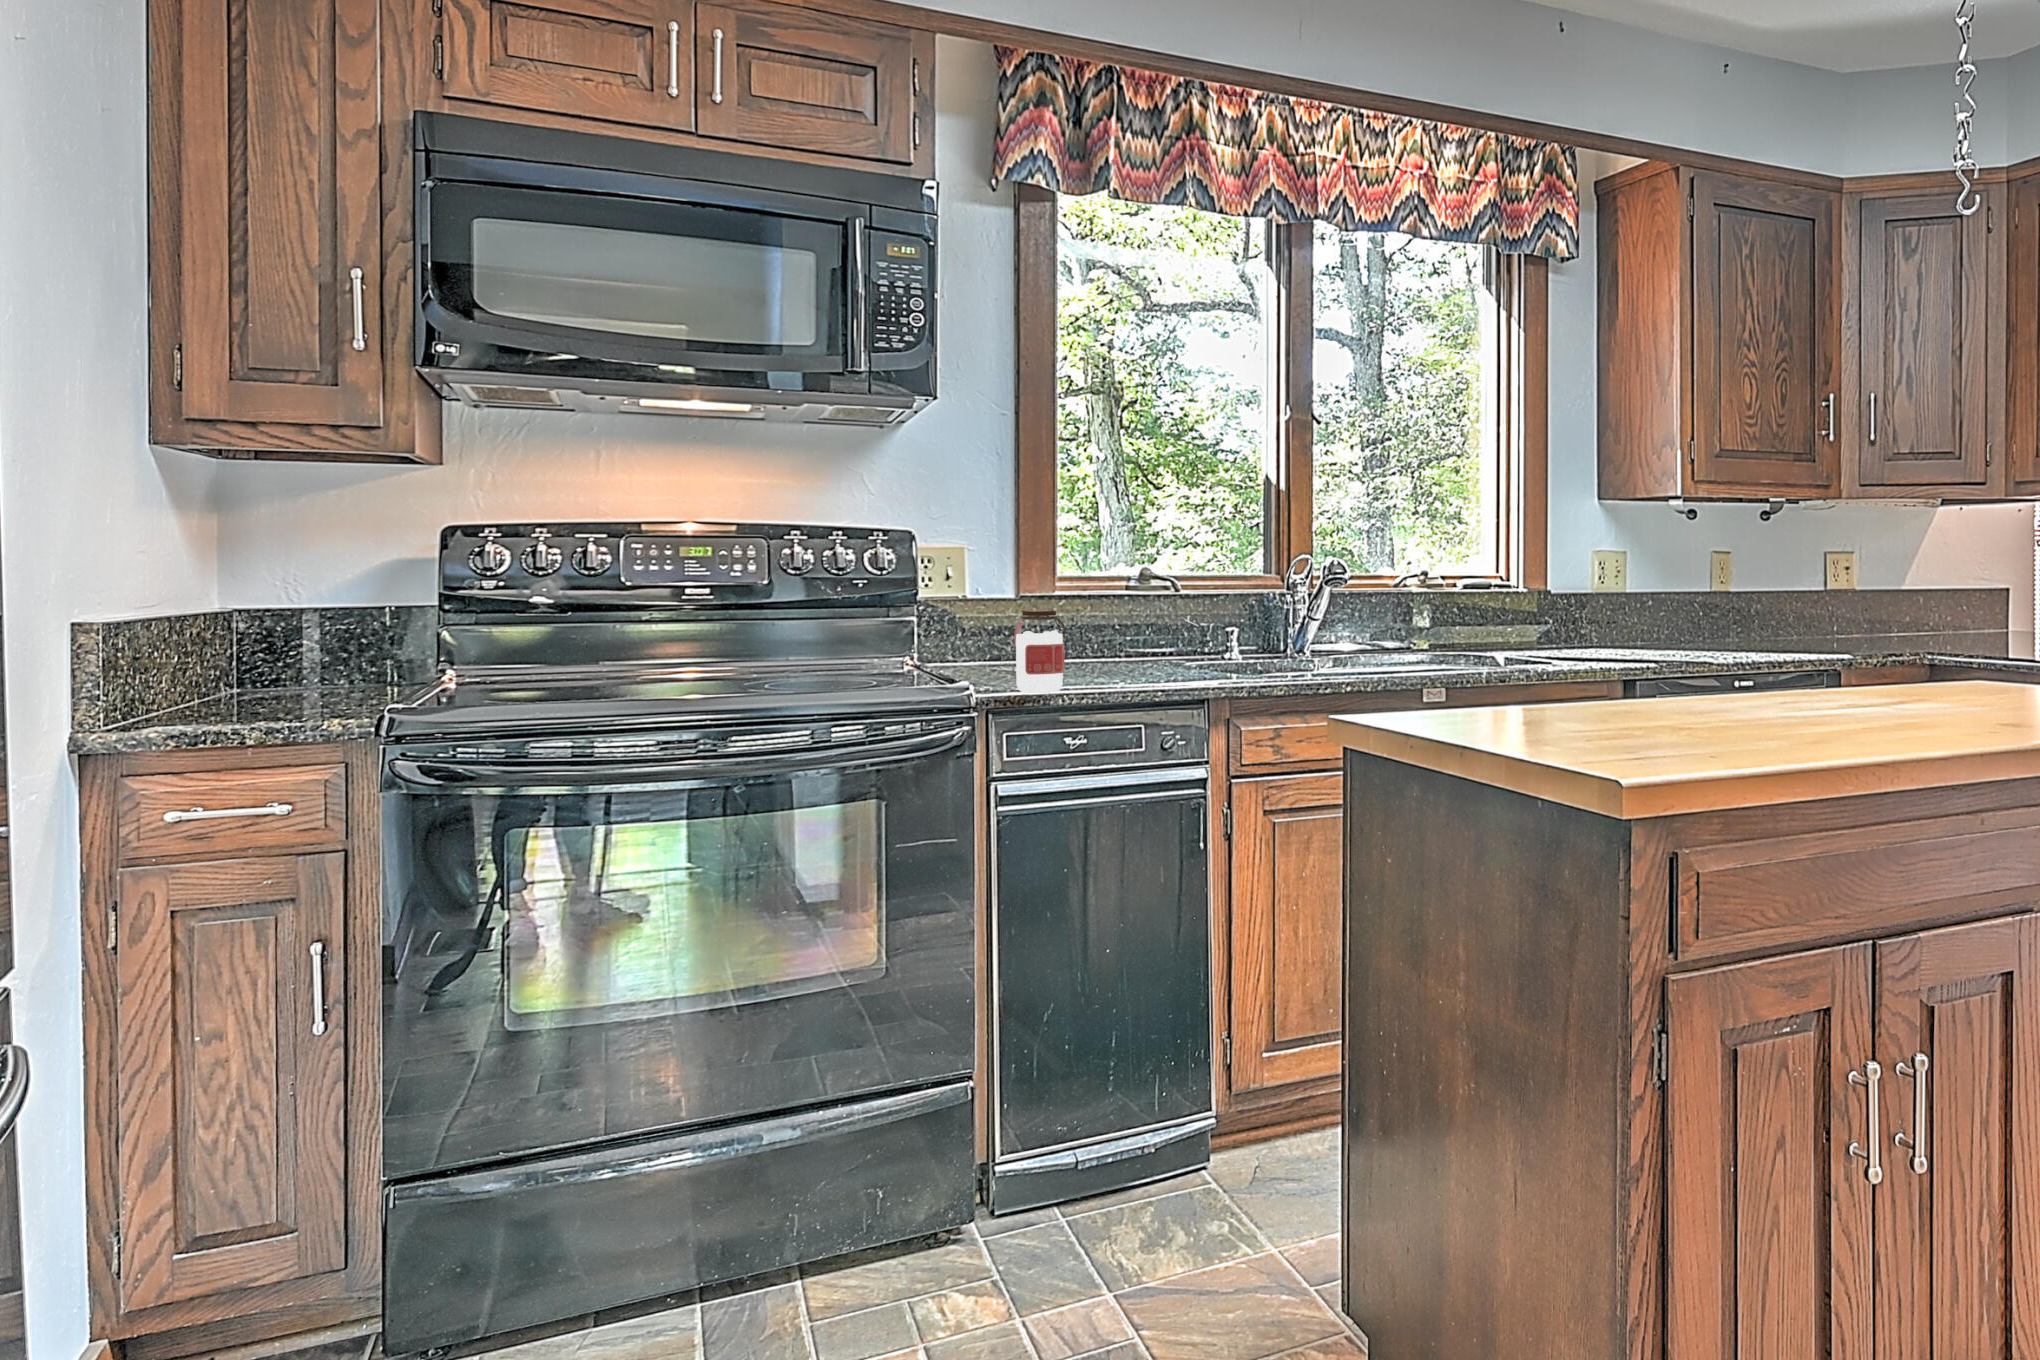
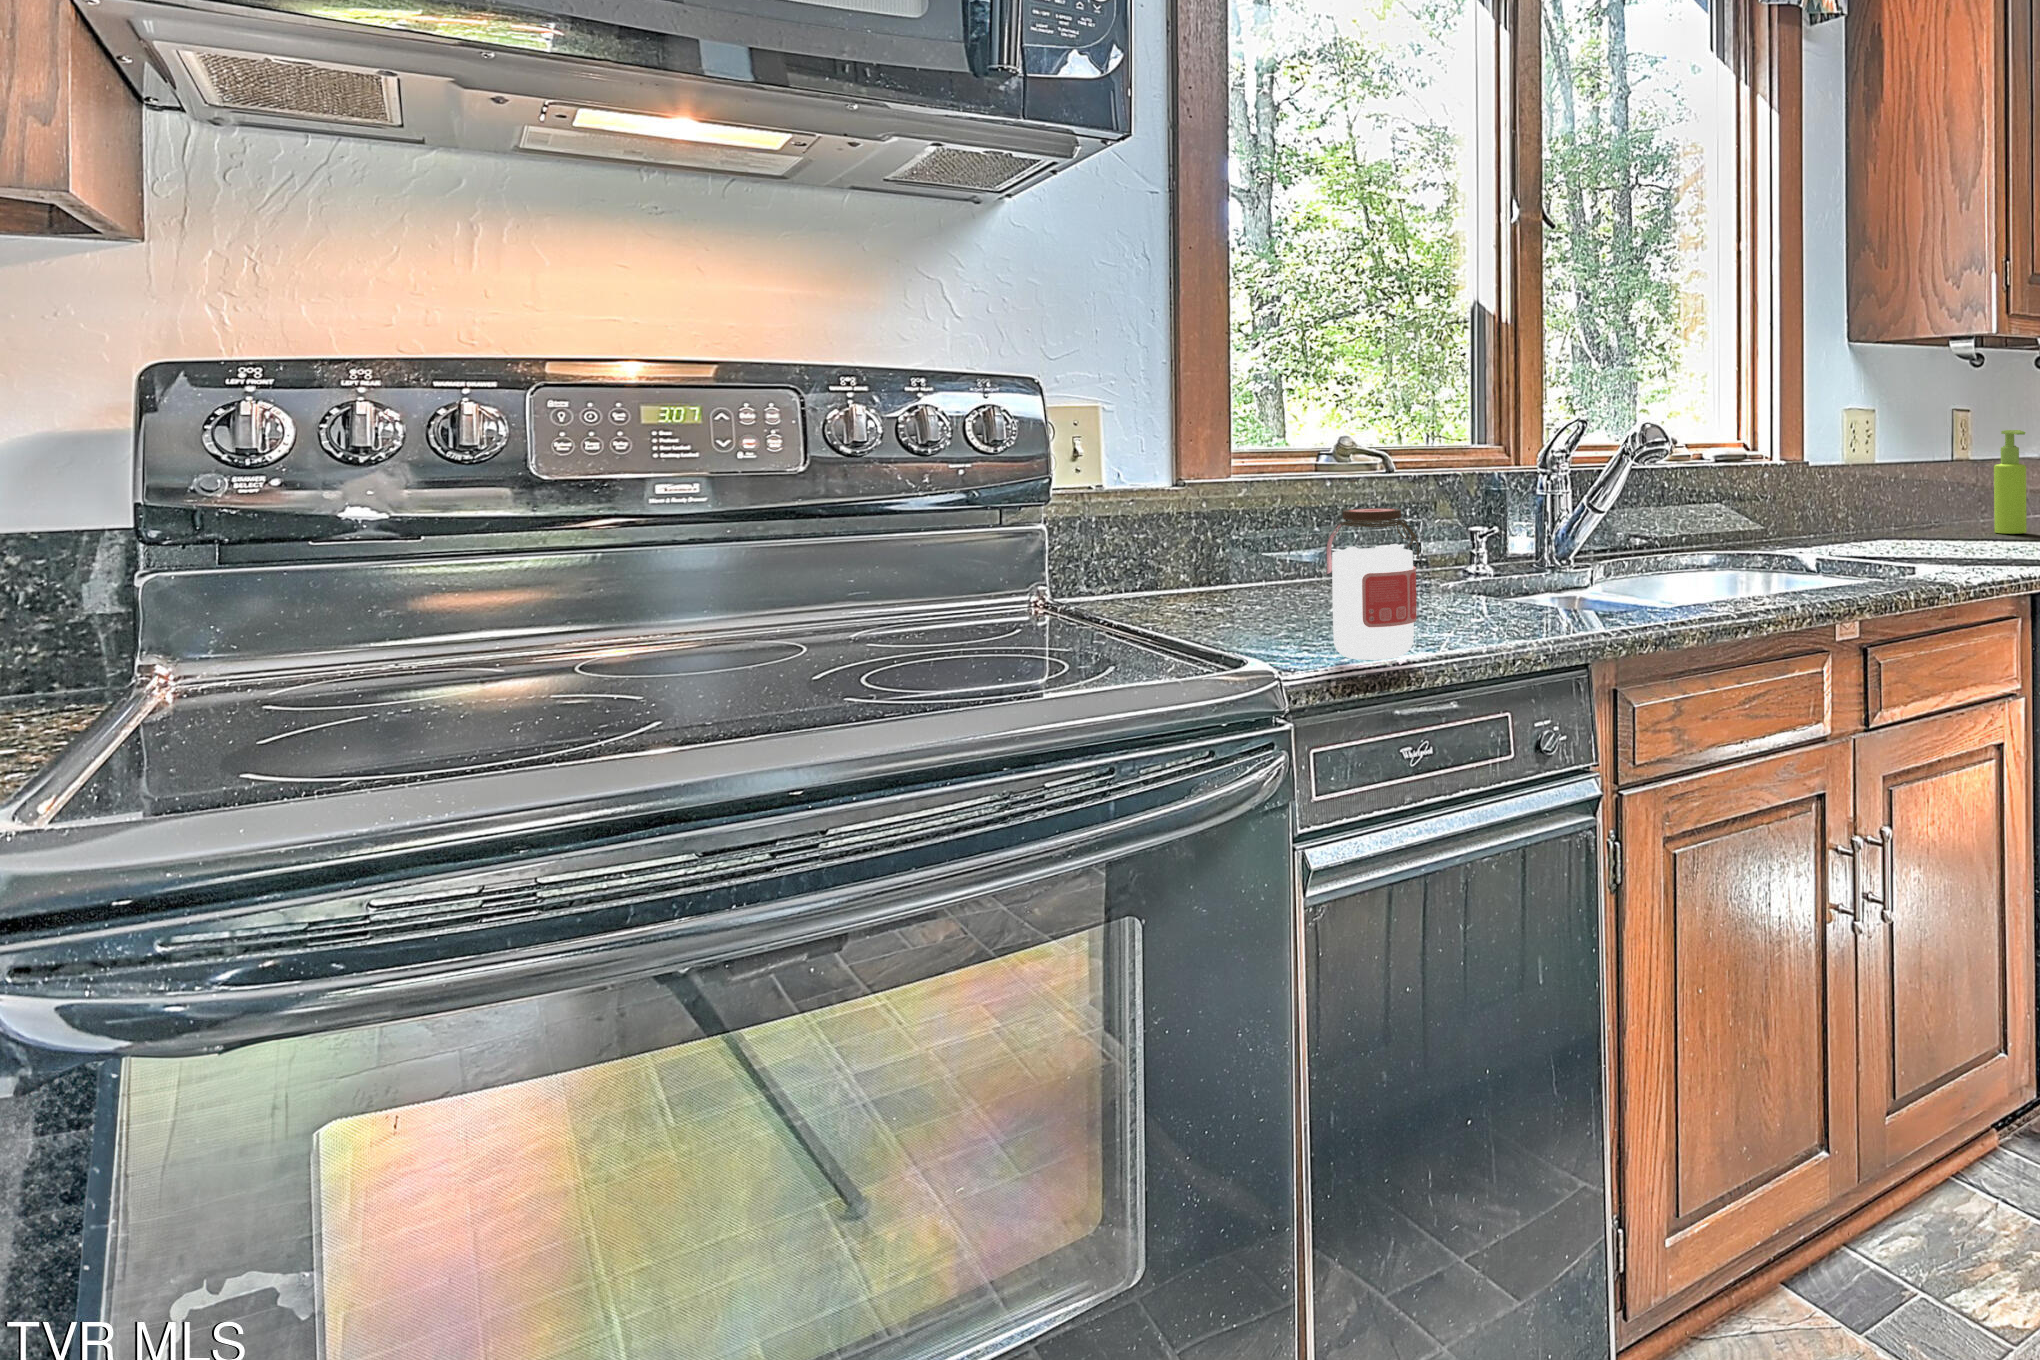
soap dispenser: none [1667,576,1690,655] -> present [1994,430,2027,534]

